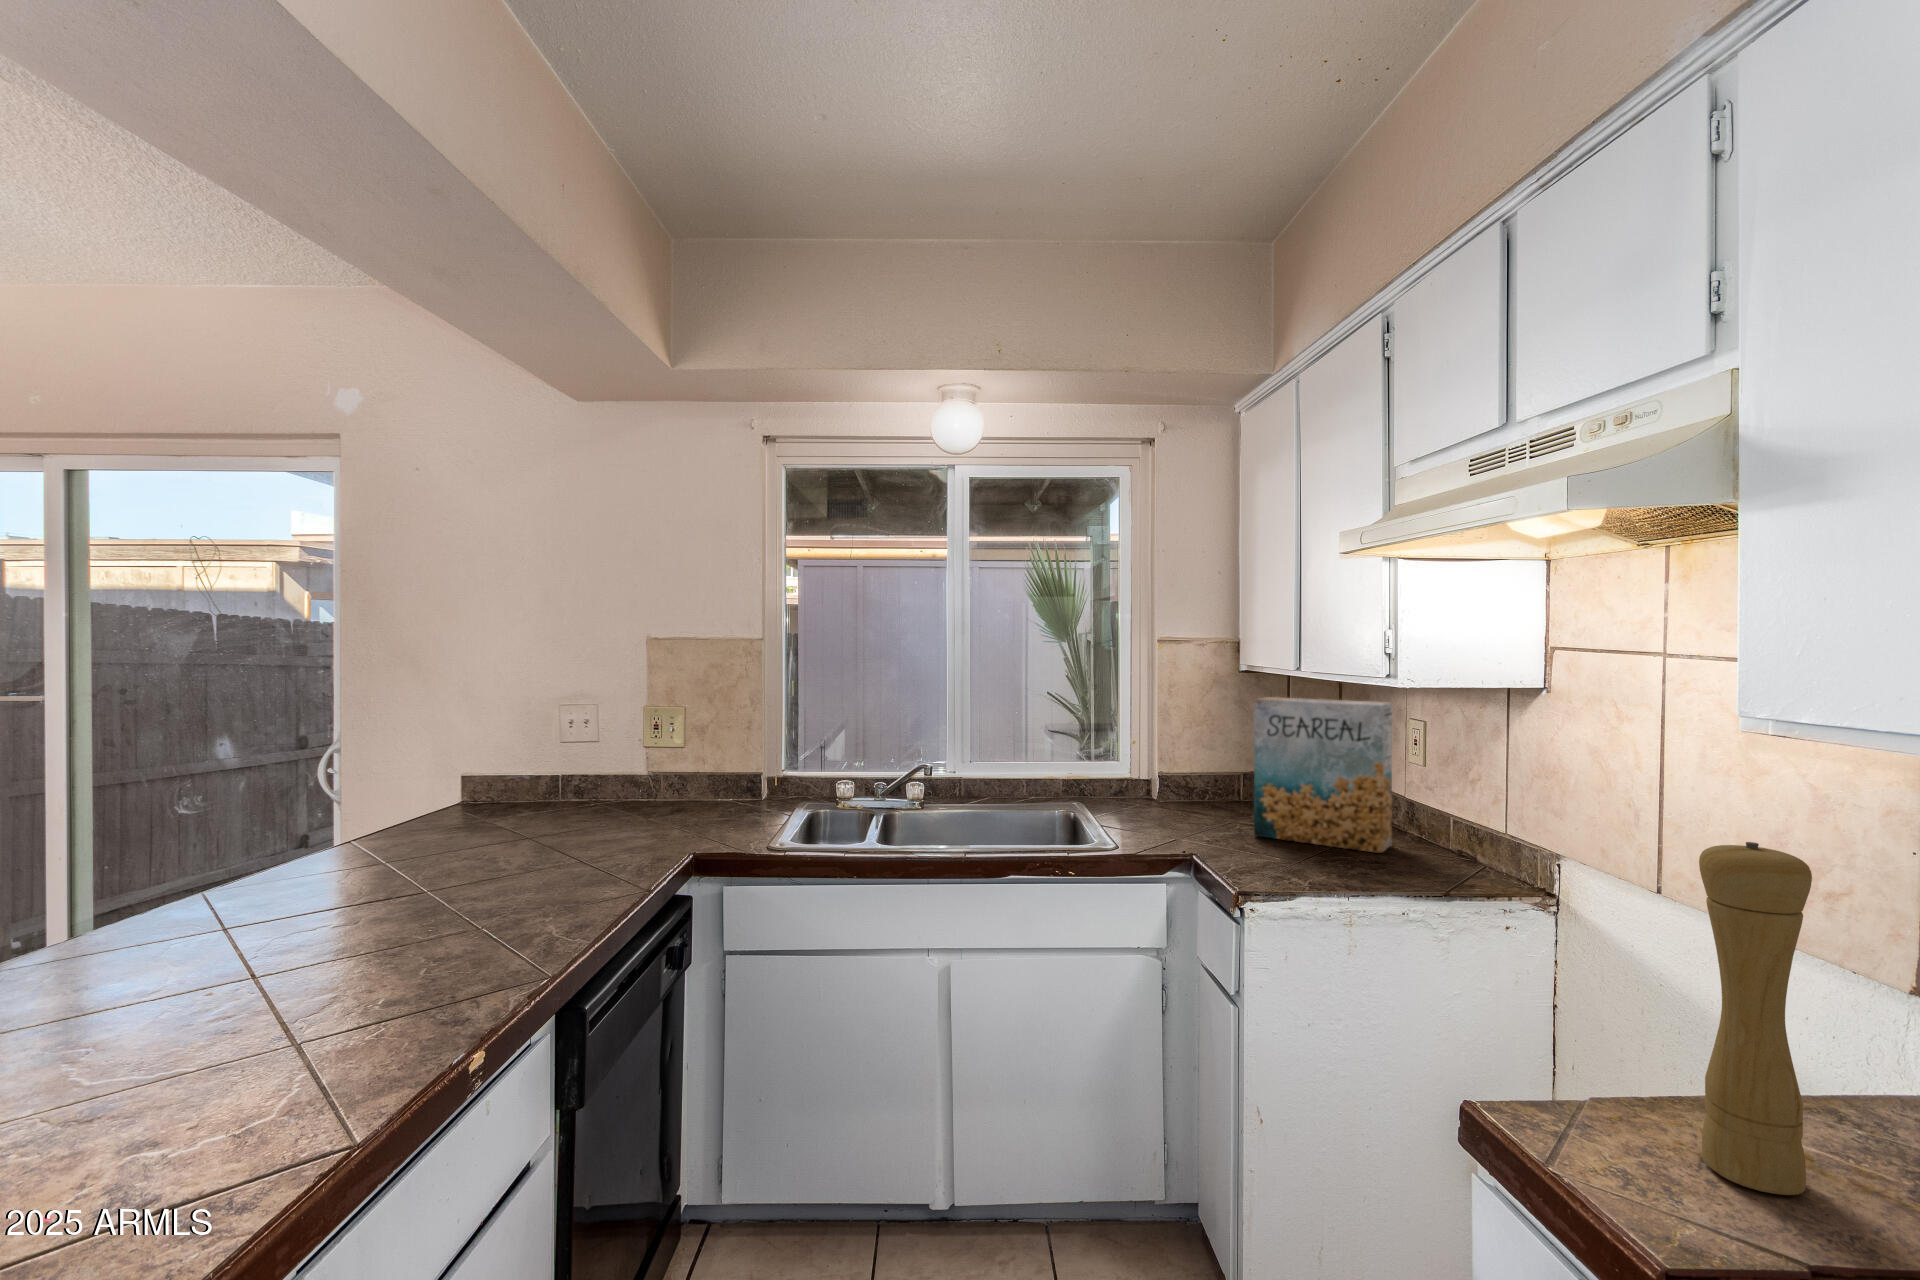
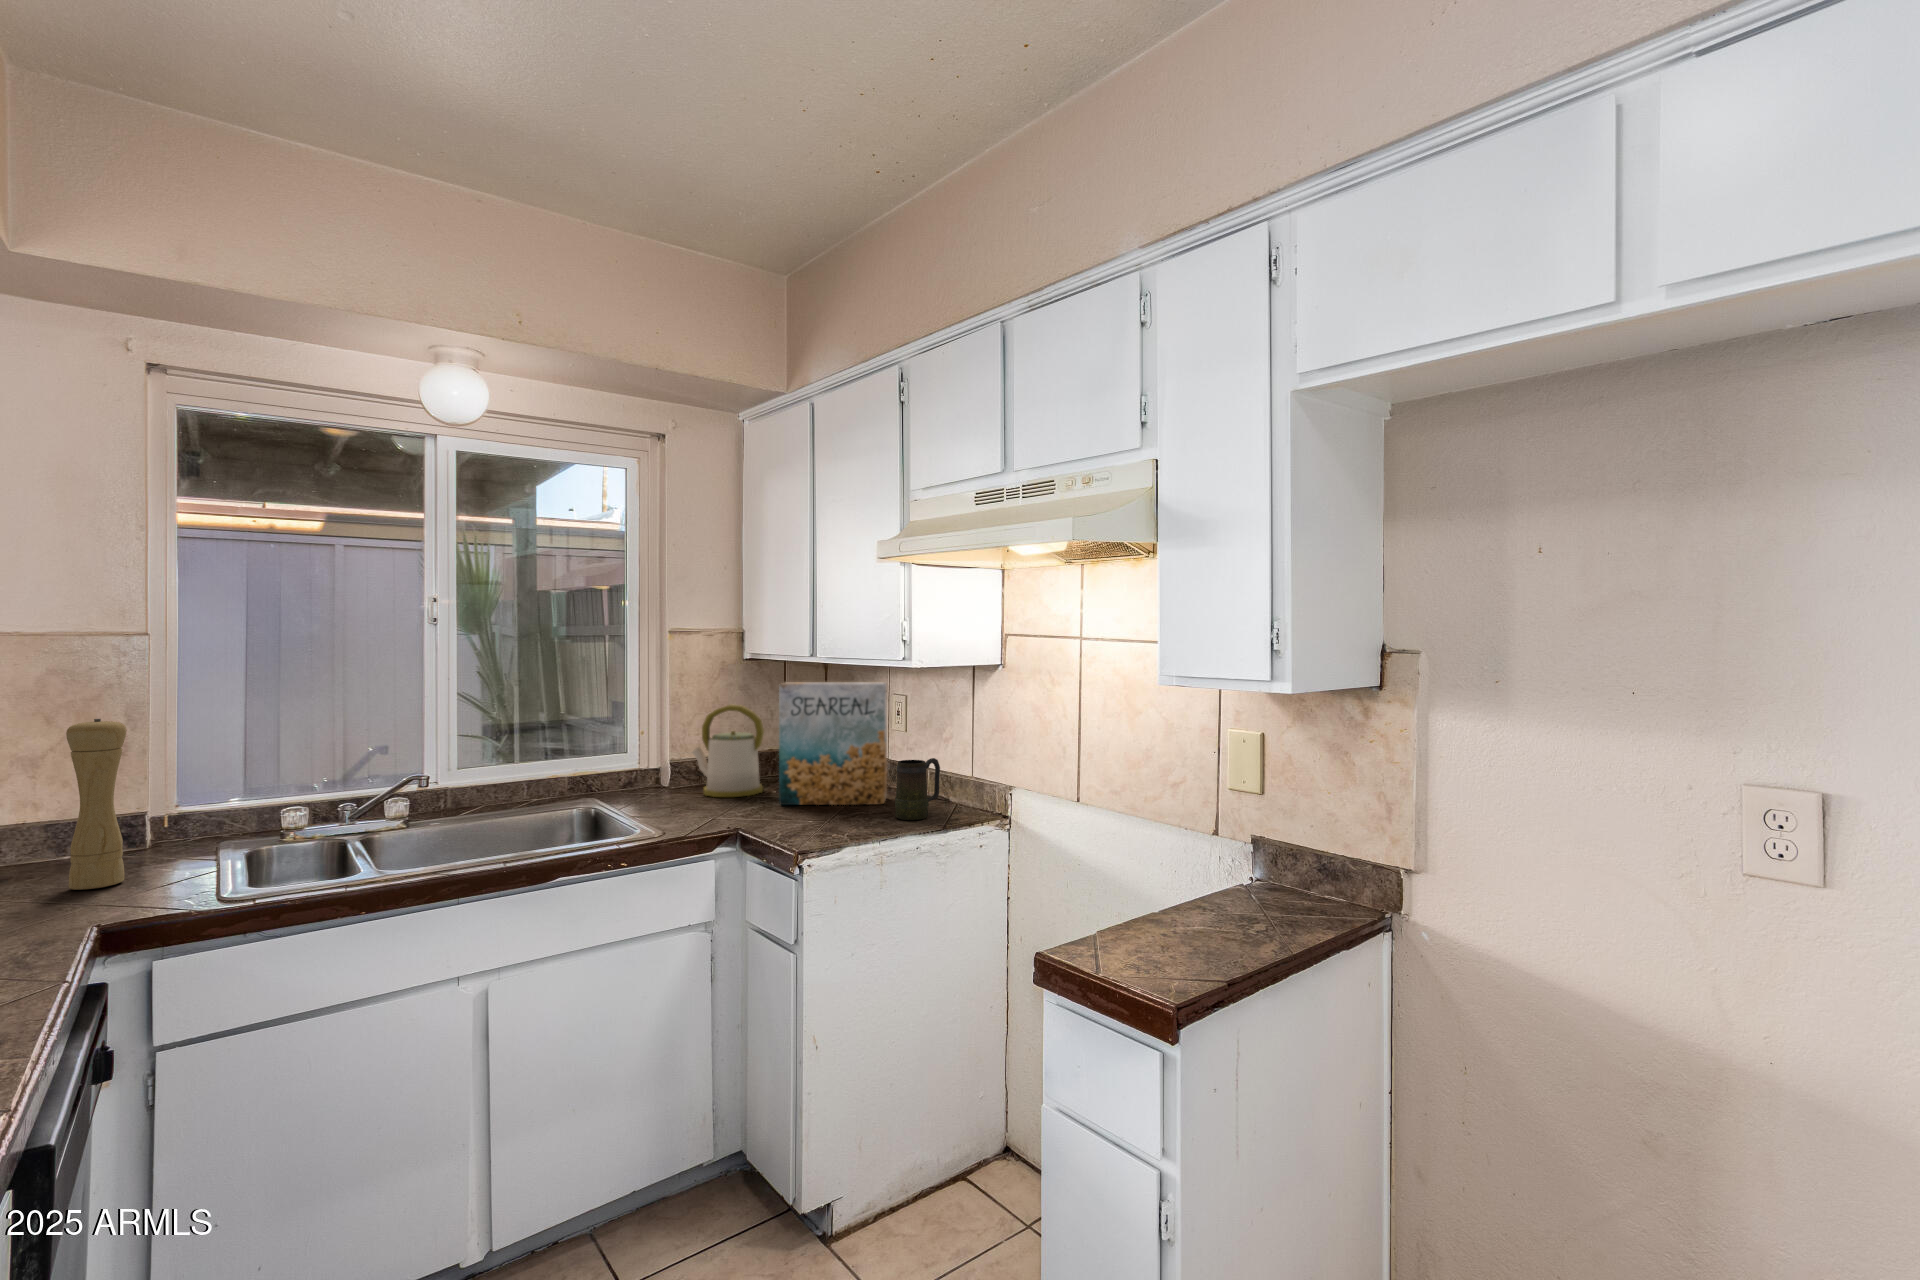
kettle: none [1174,719,1250,820] -> present [693,705,764,797]
mug: none [1383,802,1450,880] -> present [895,758,940,820]
pepper mill: present [1699,842,1812,1195] -> present [66,719,127,890]

